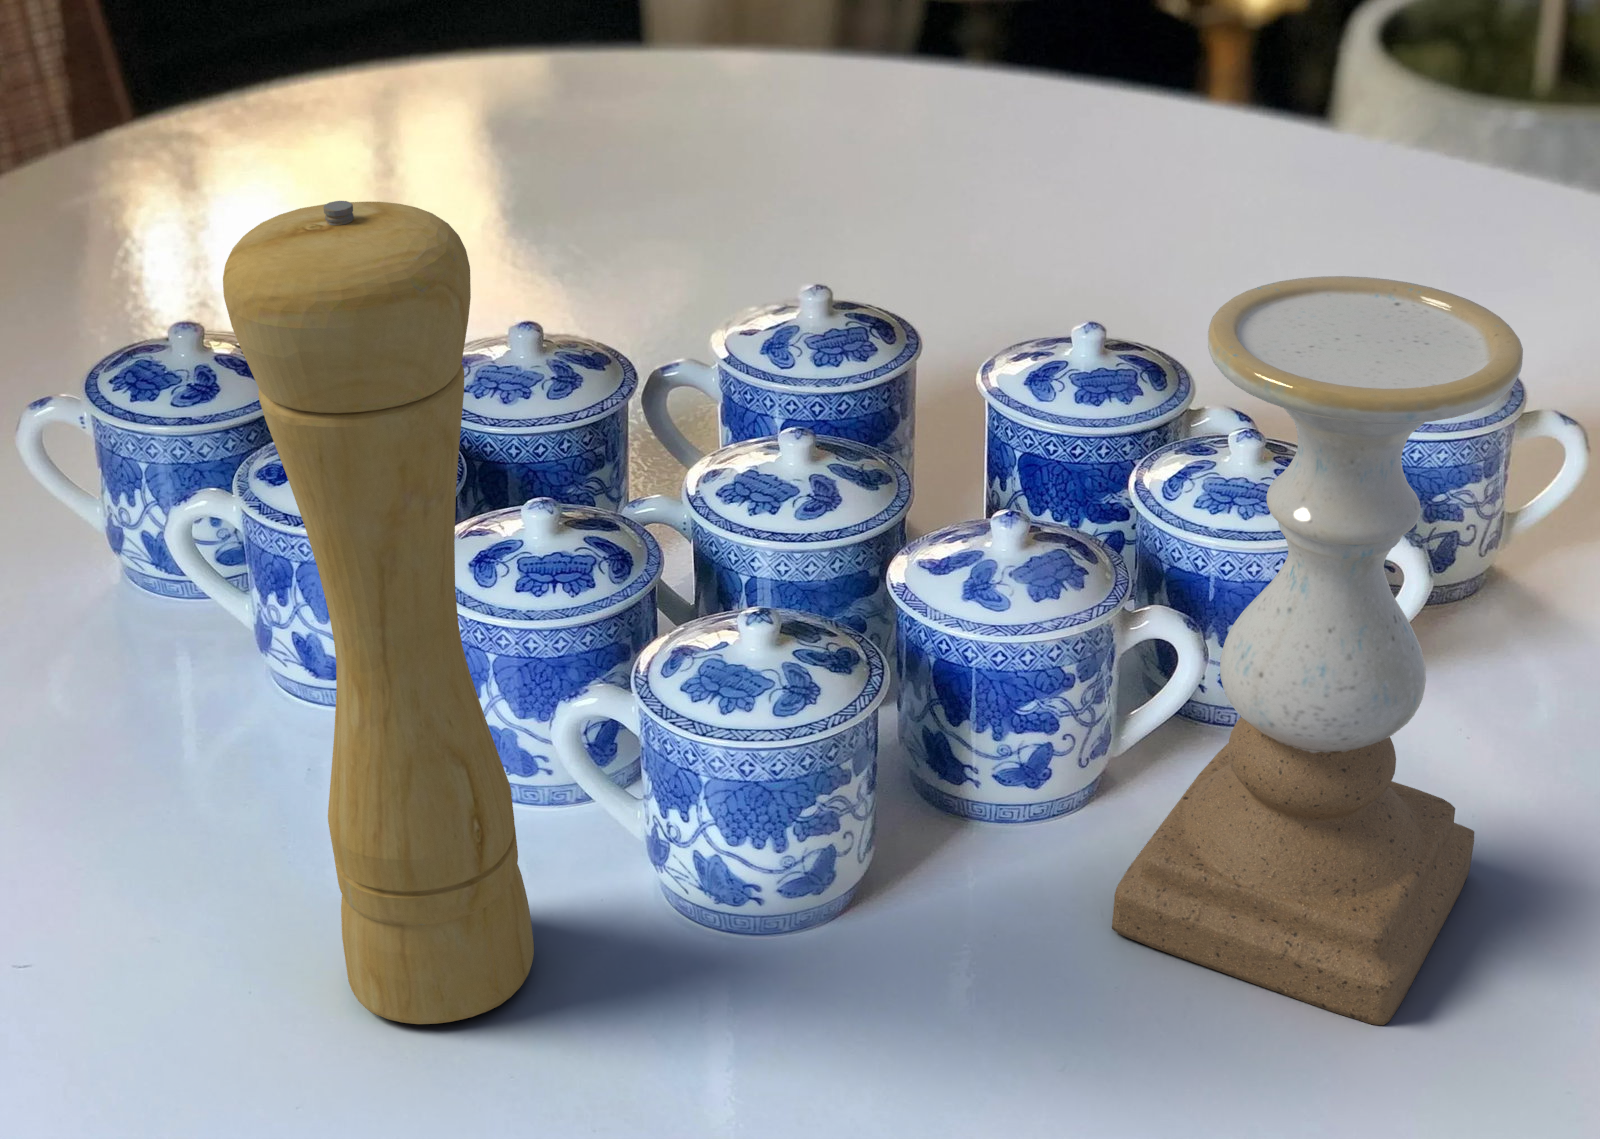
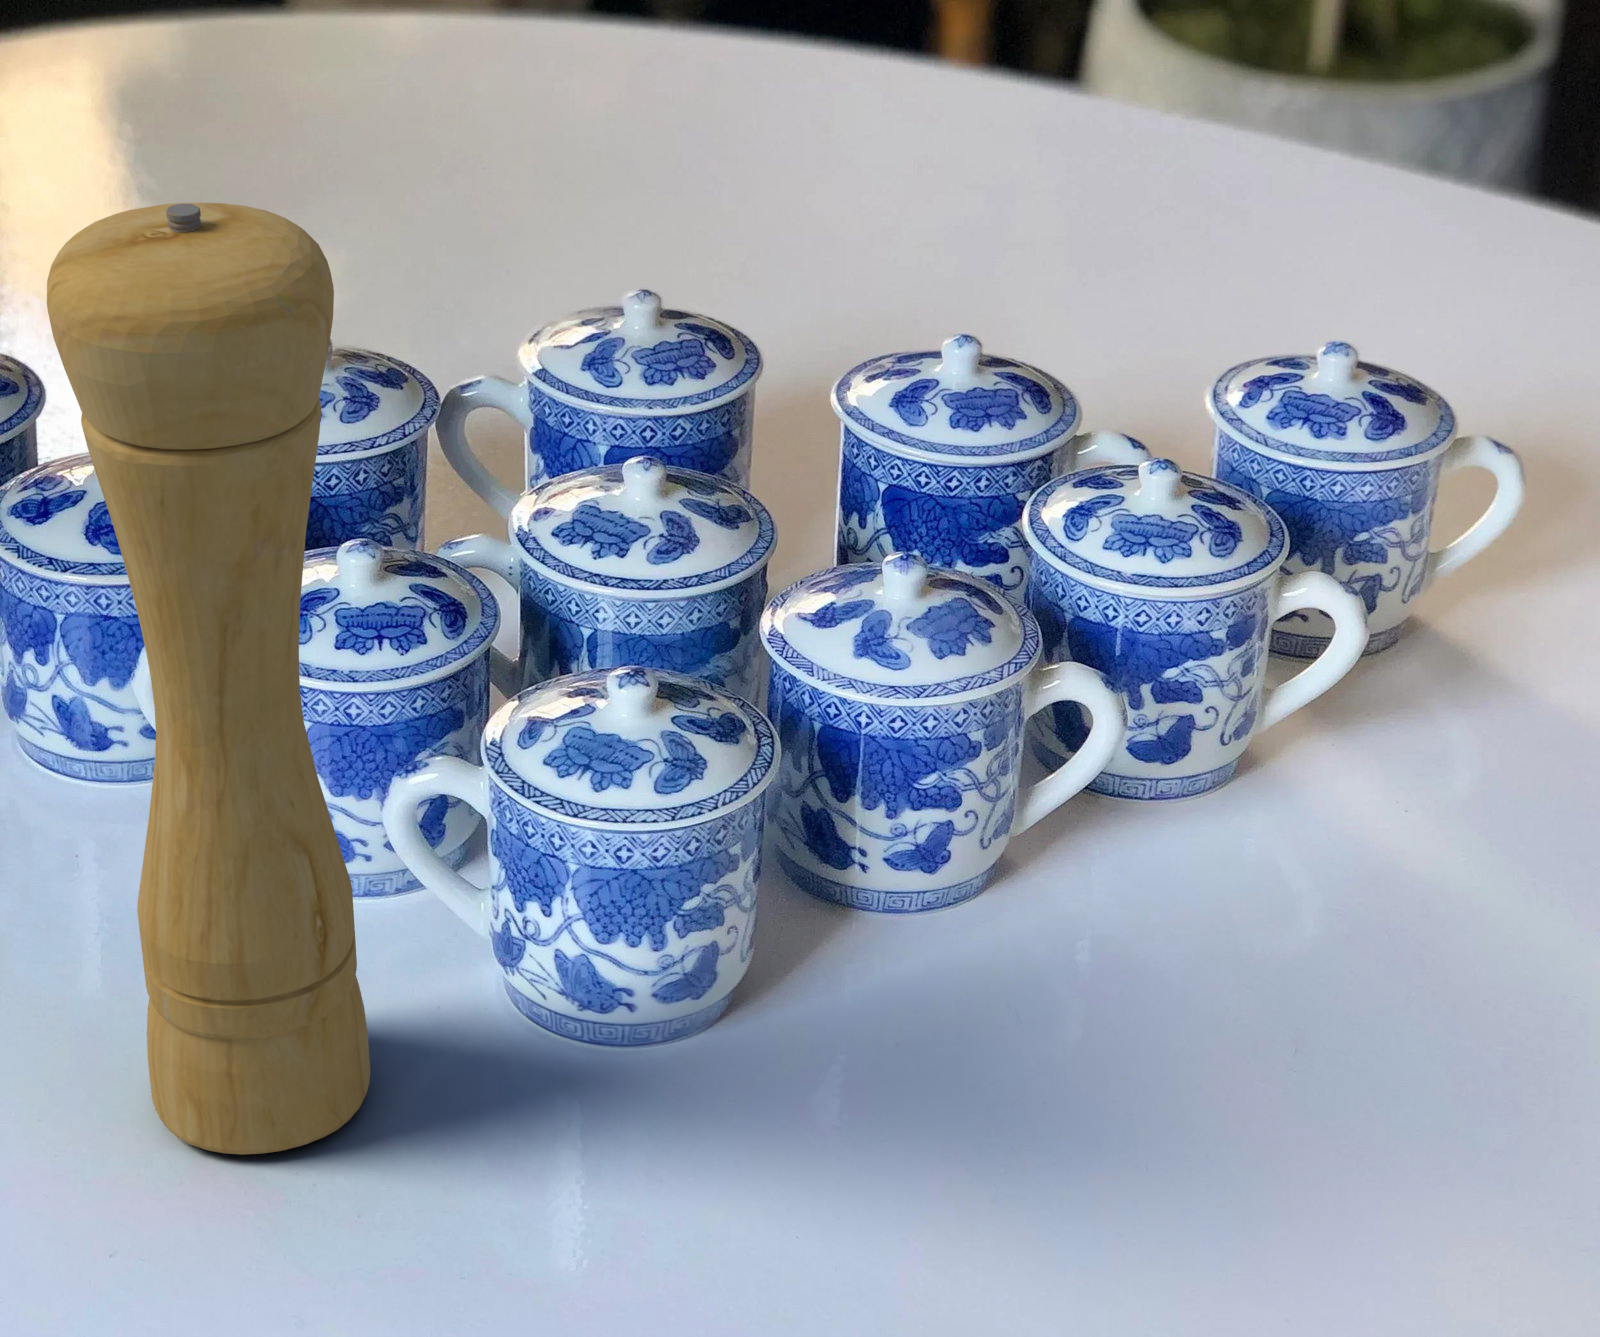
candle holder: present [1112,276,1523,1025] -> none [1025,296,1489,1124]

